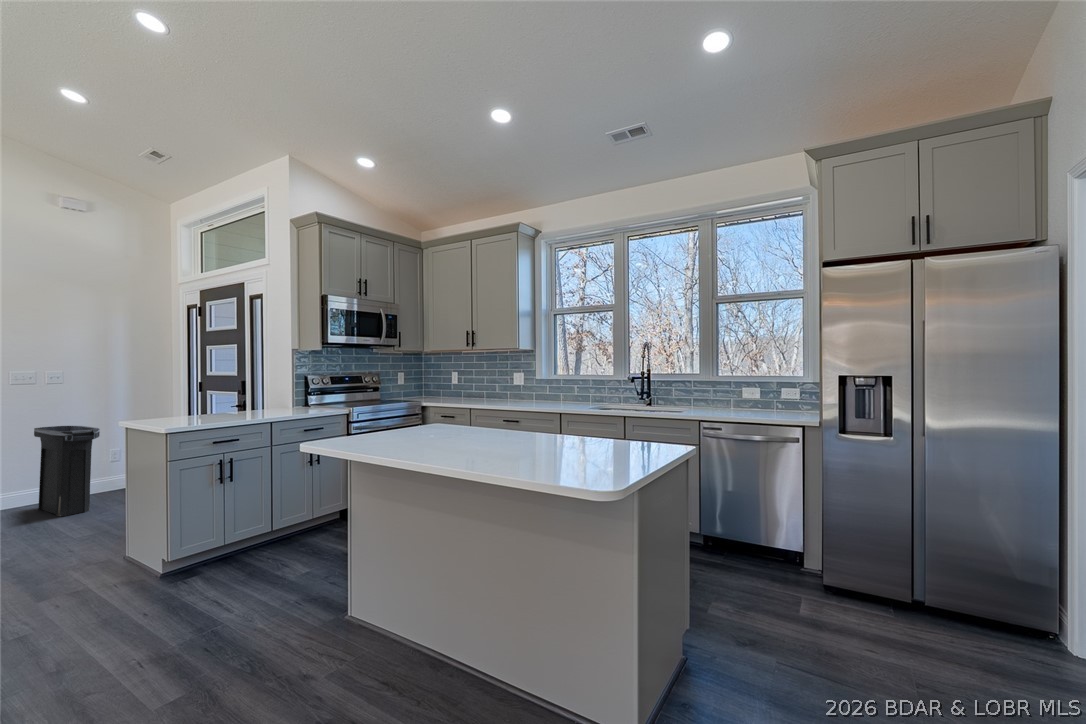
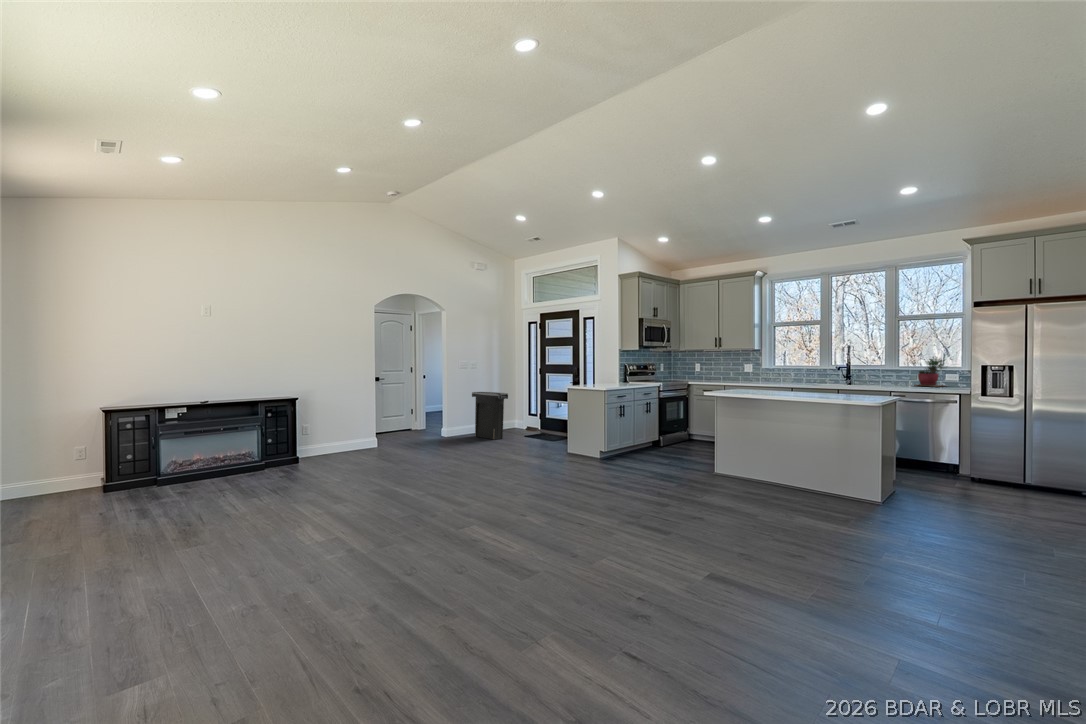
succulent plant: none [731,360,787,411] -> present [918,357,943,386]

